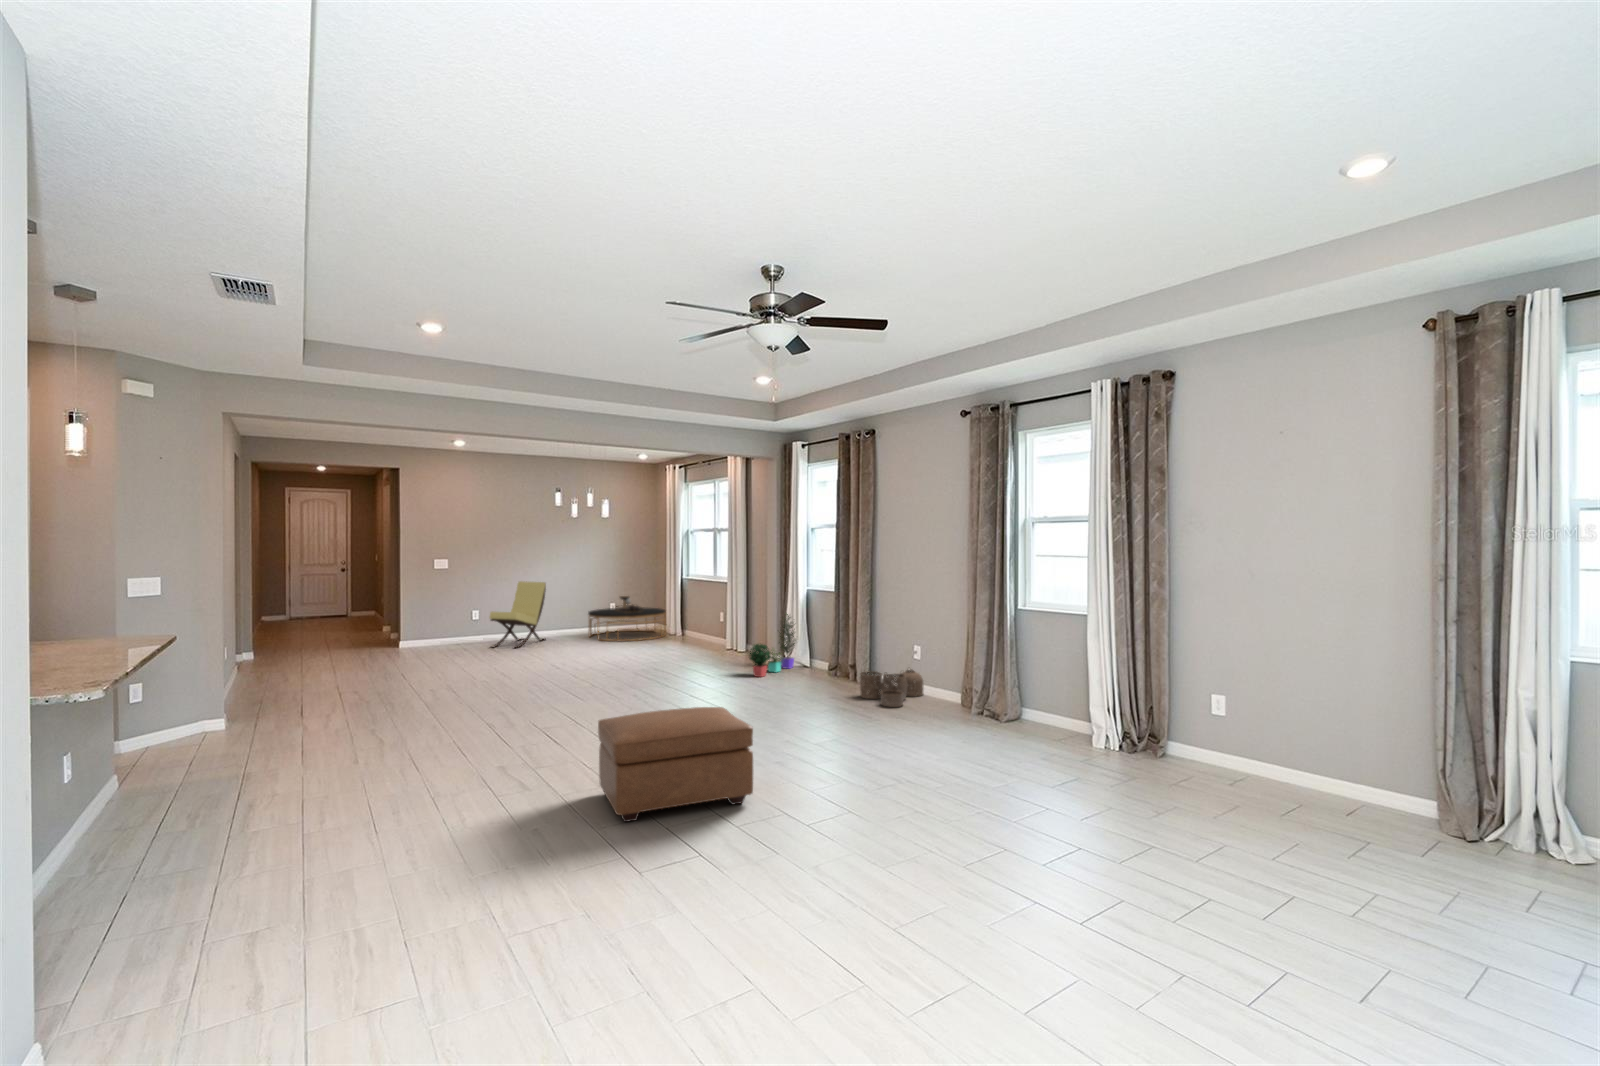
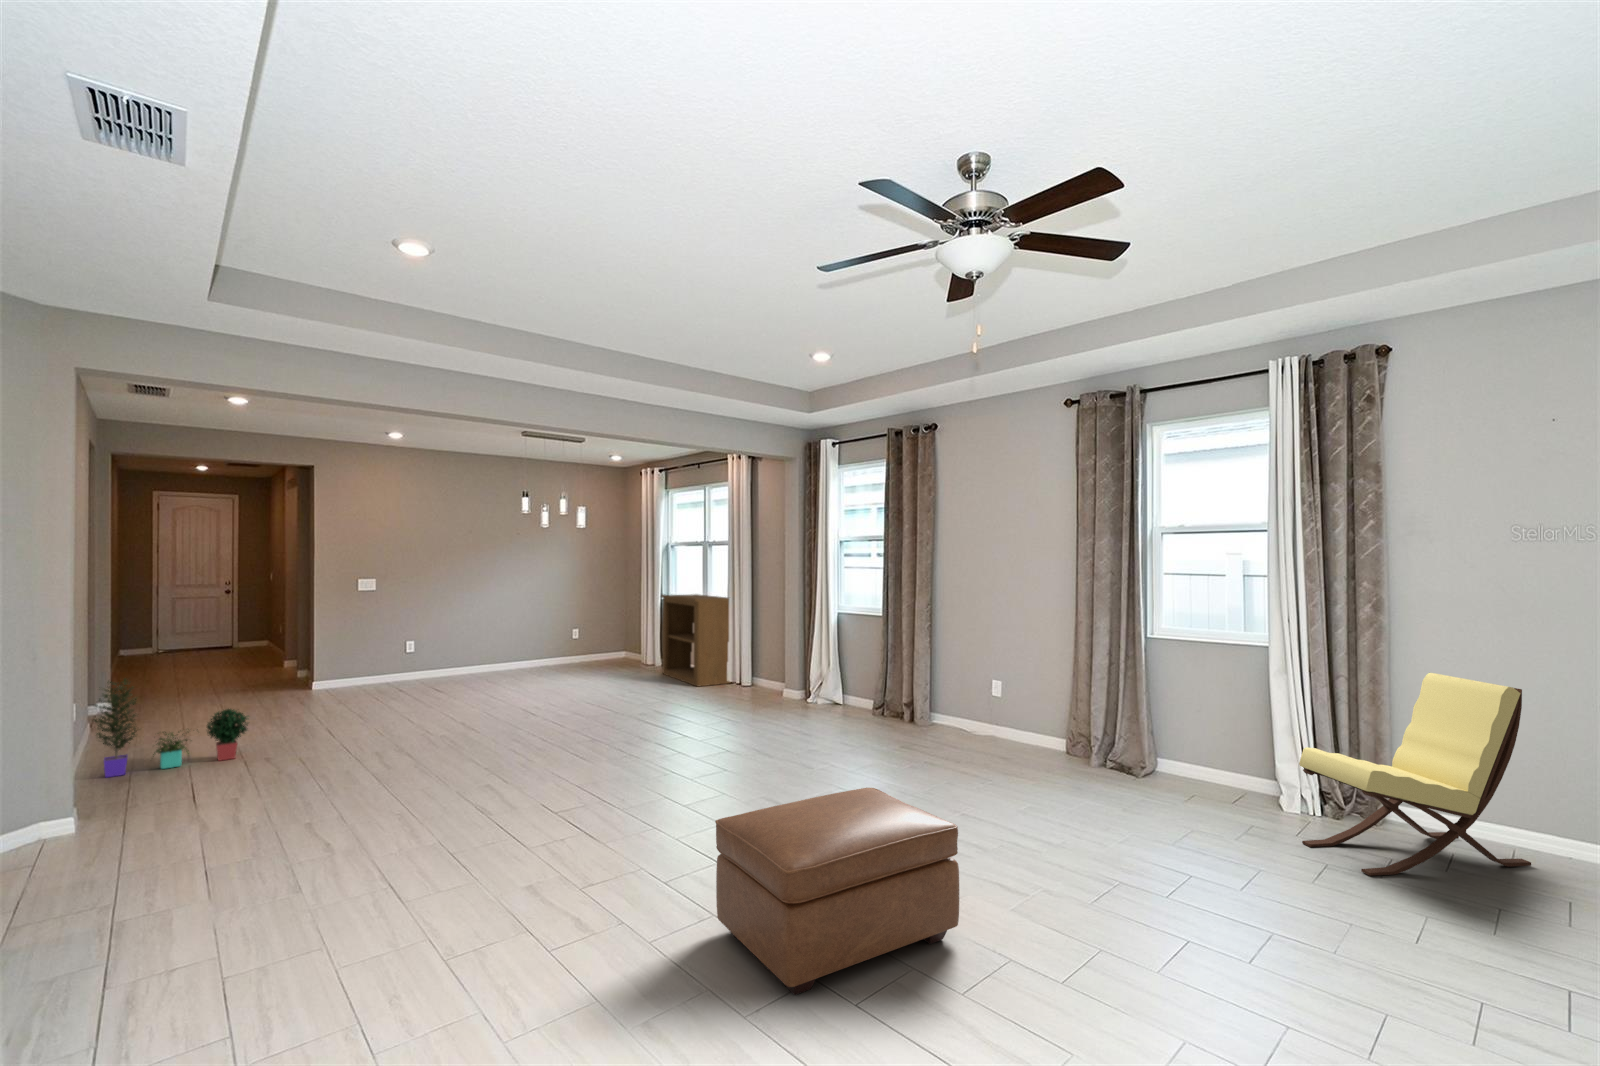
bookshelf: none [677,574,733,652] -> present [661,594,731,686]
lounge chair: present [489,581,546,648] -> present [1299,673,1531,876]
coffee table: present [588,596,666,641] -> none [551,621,643,675]
potted plant: present [749,613,796,677] -> present [94,679,248,777]
woven basket: present [860,670,923,707] -> none [937,707,1009,759]

